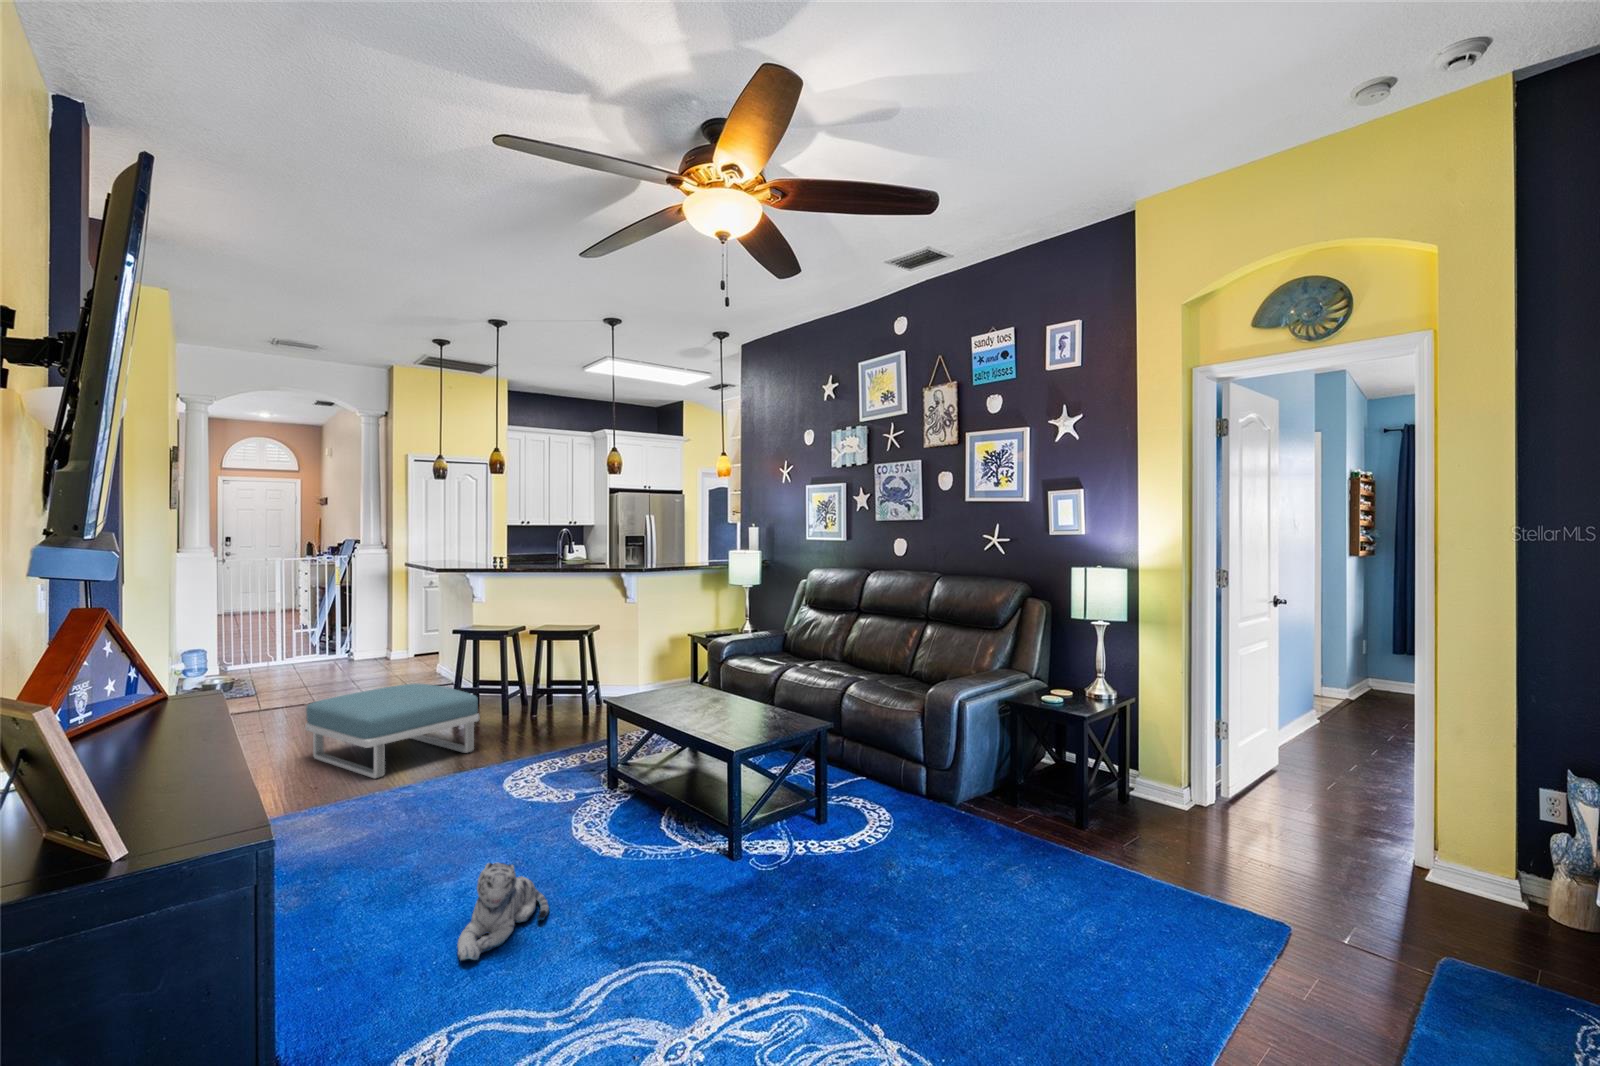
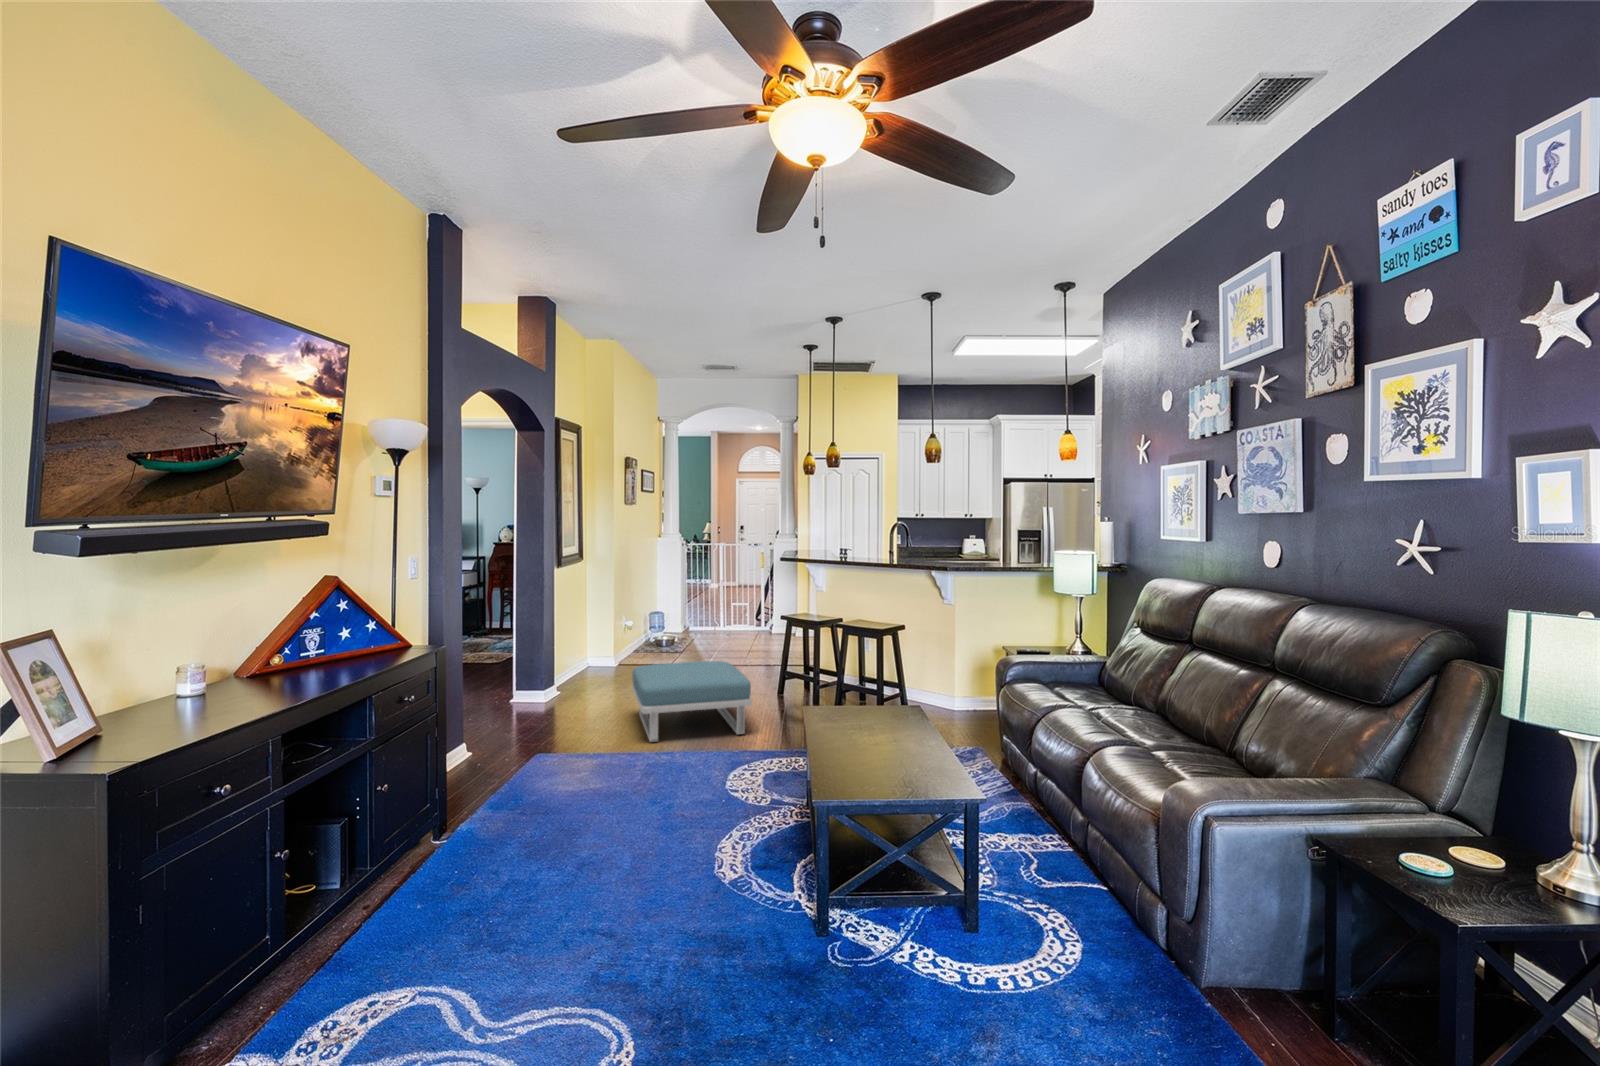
plush toy: present [457,863,549,961] -> none [467,856,604,952]

